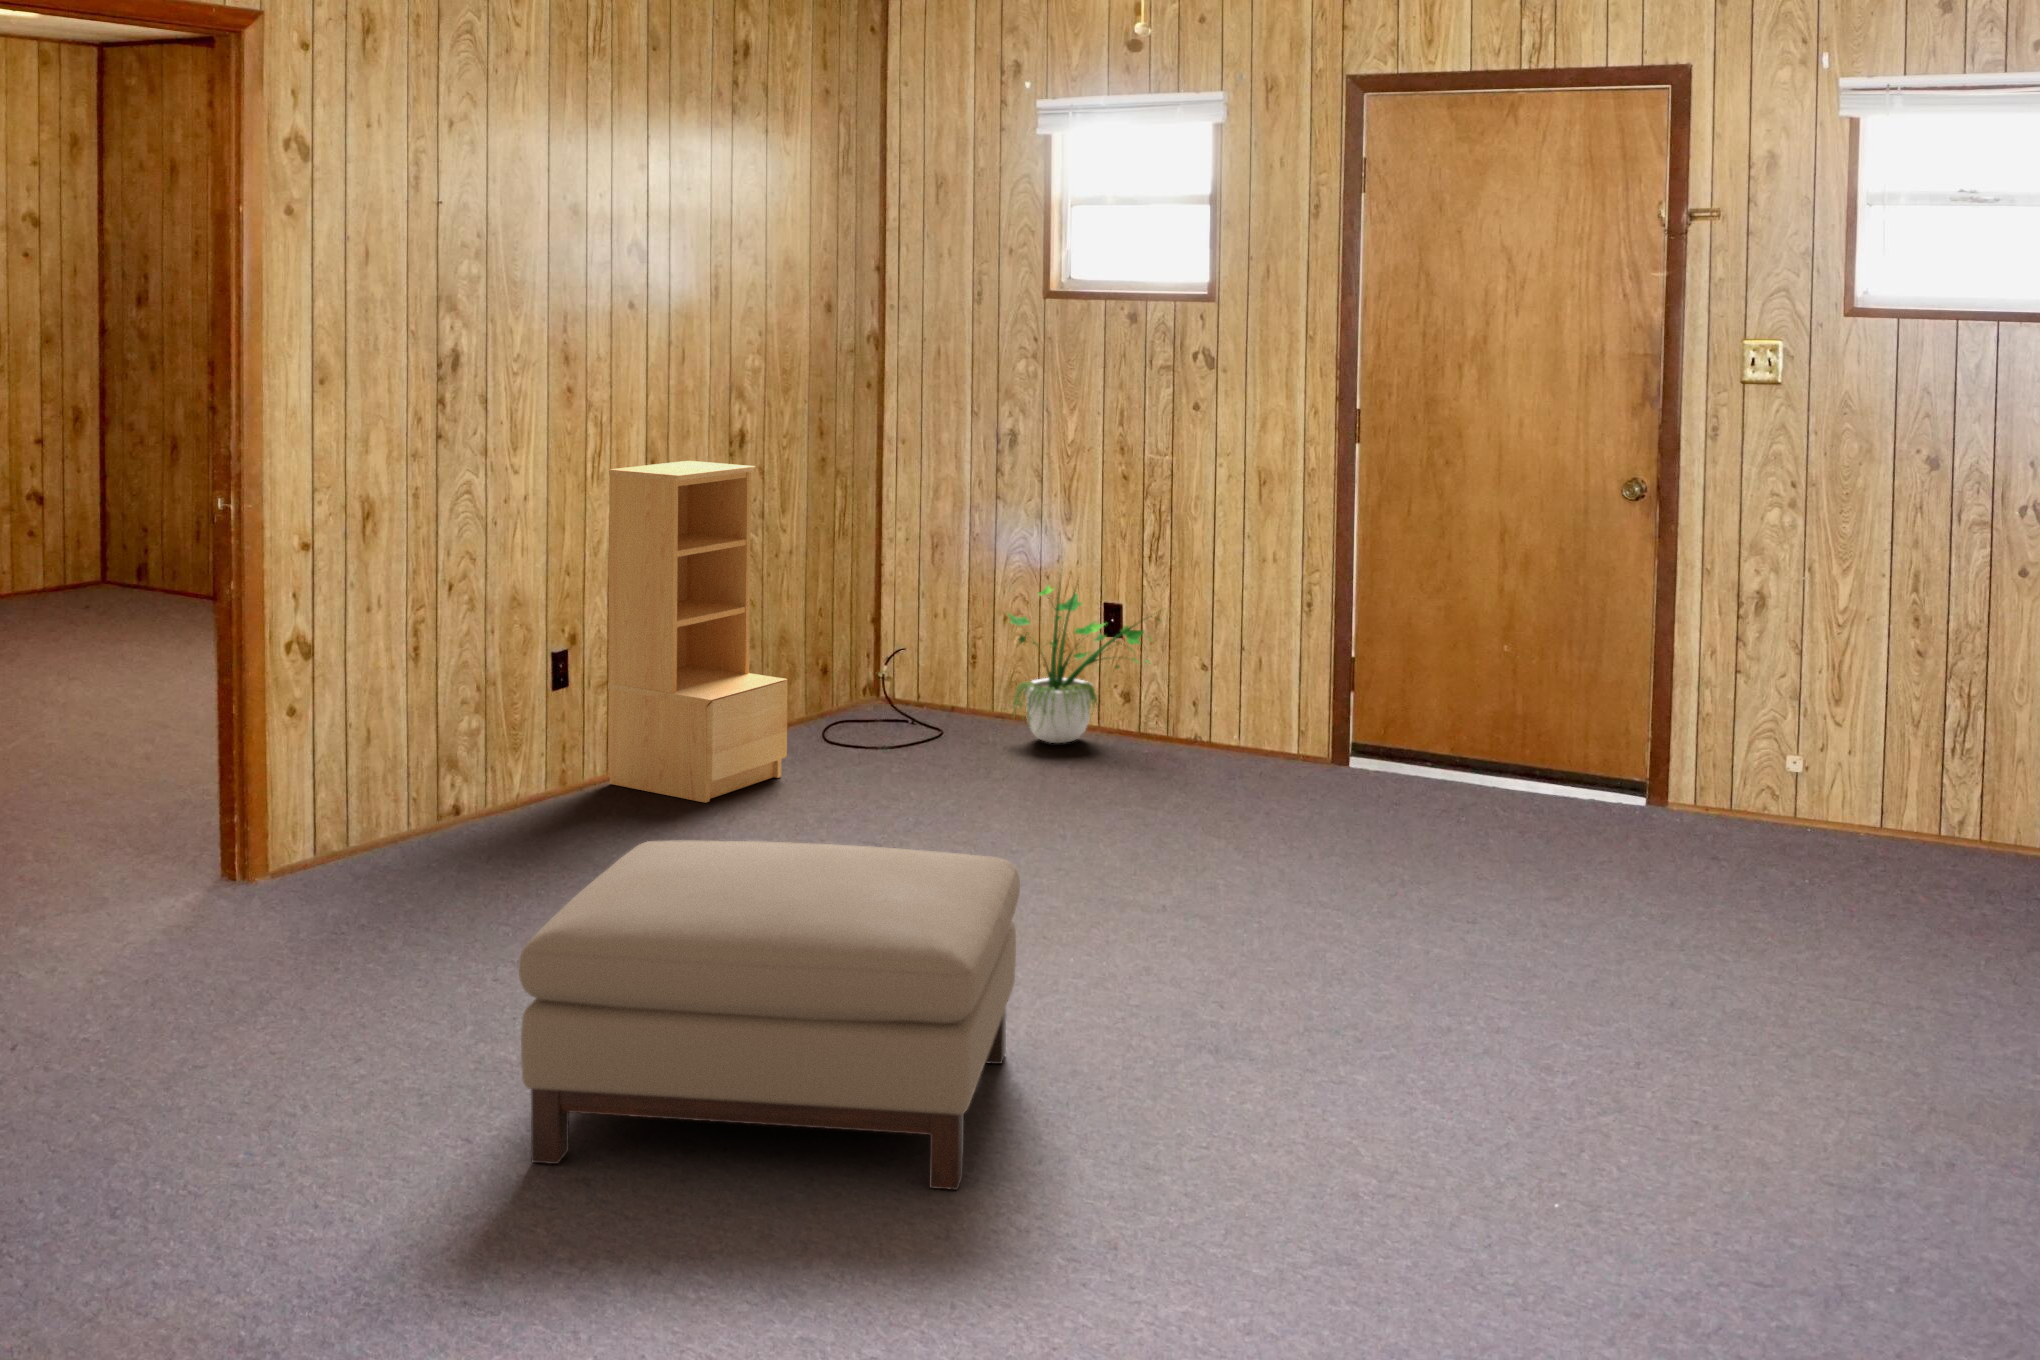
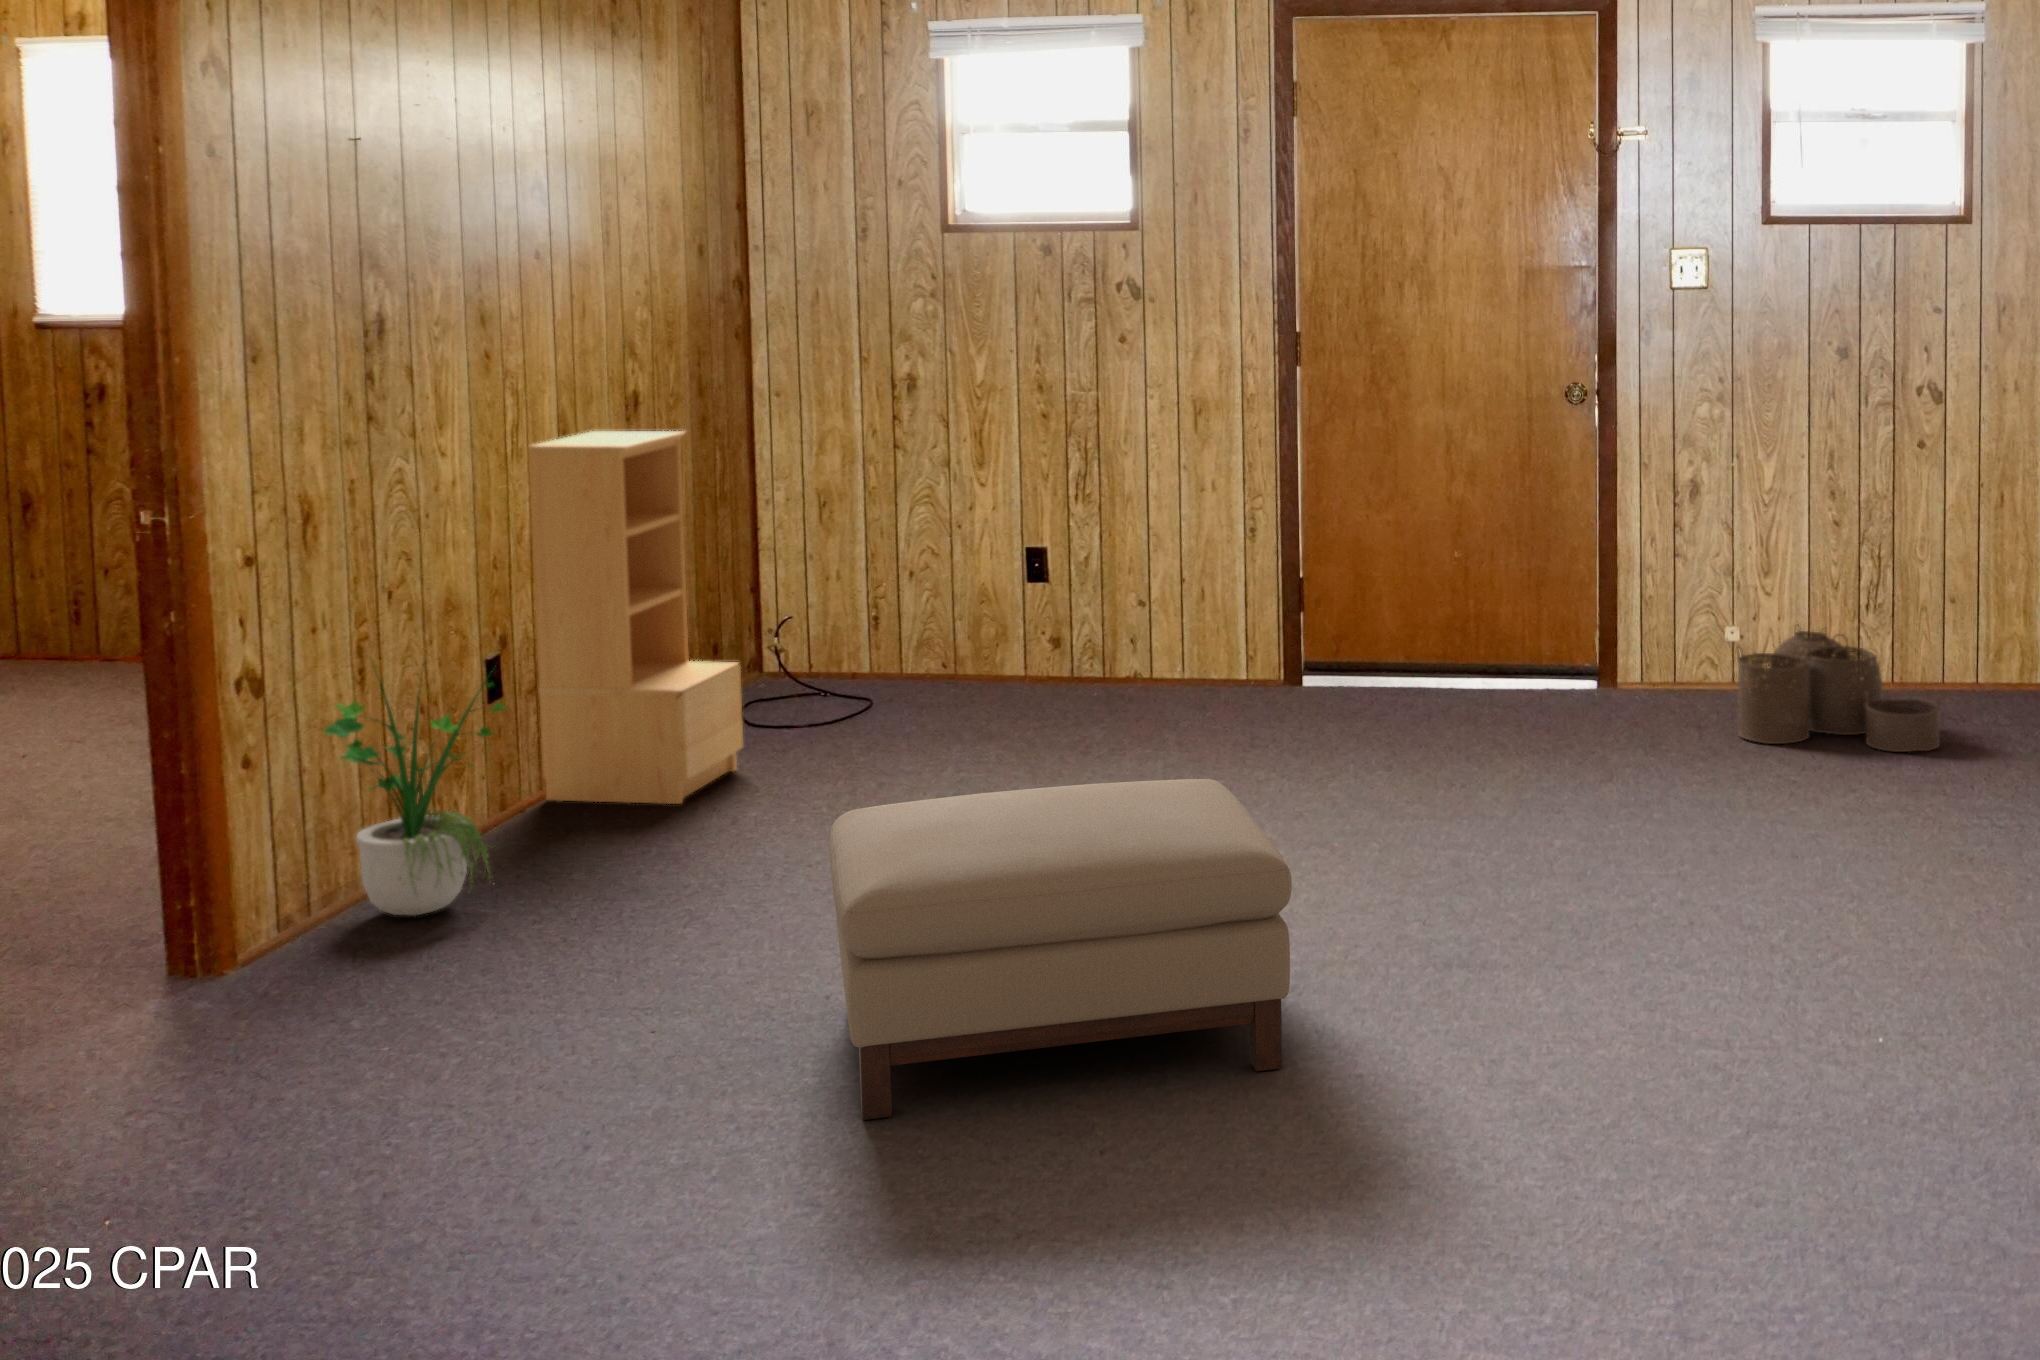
potted plant: present [1008,586,1160,743] -> present [324,671,506,916]
woven basket: none [1761,758,1999,925] -> present [1737,624,1941,752]

